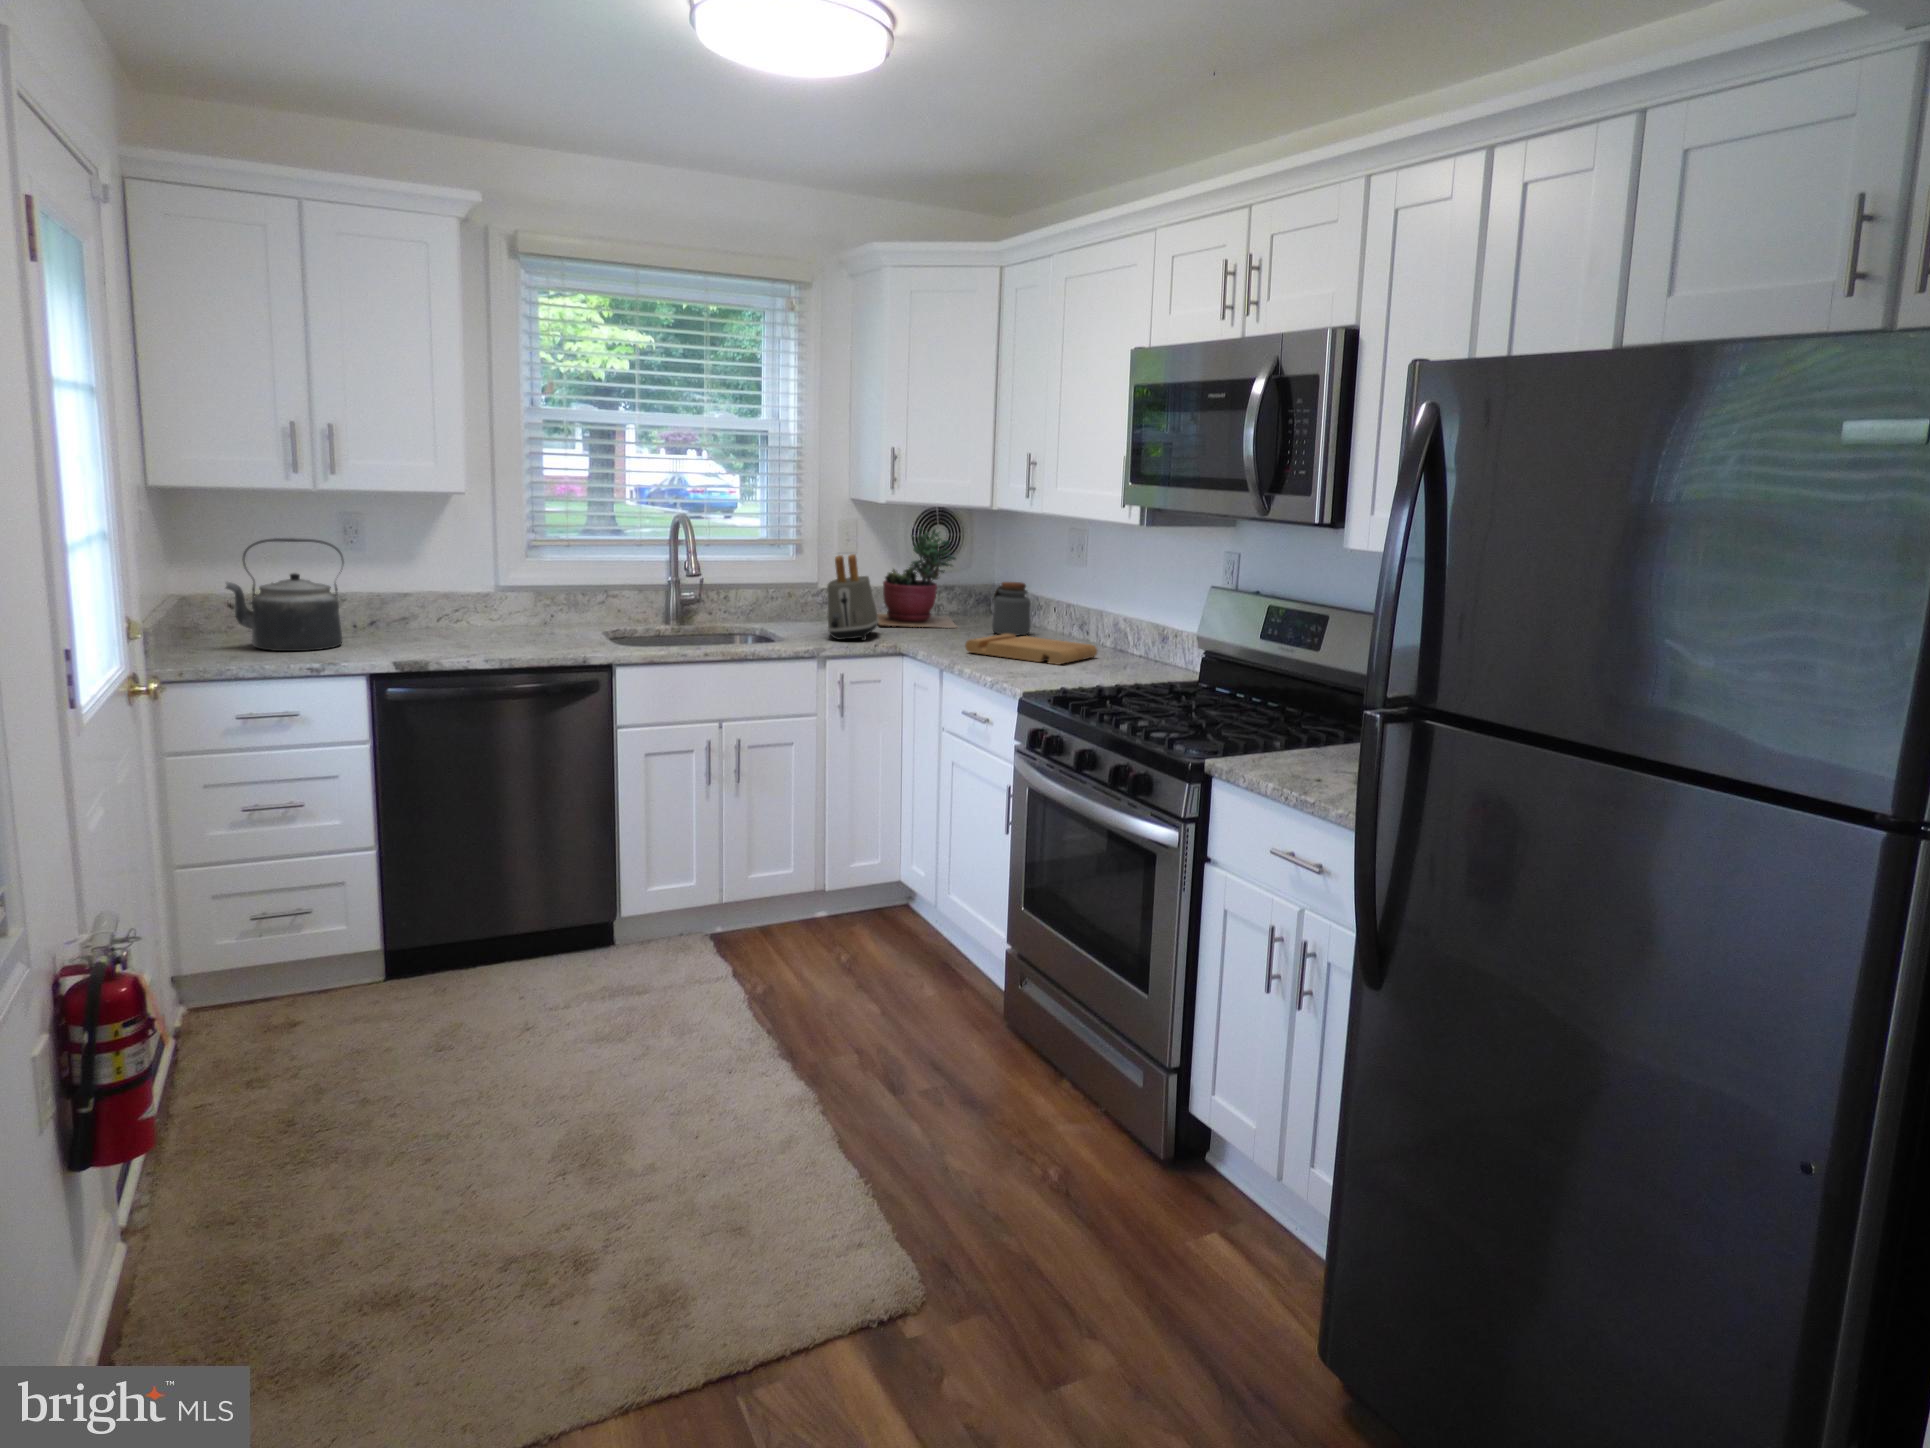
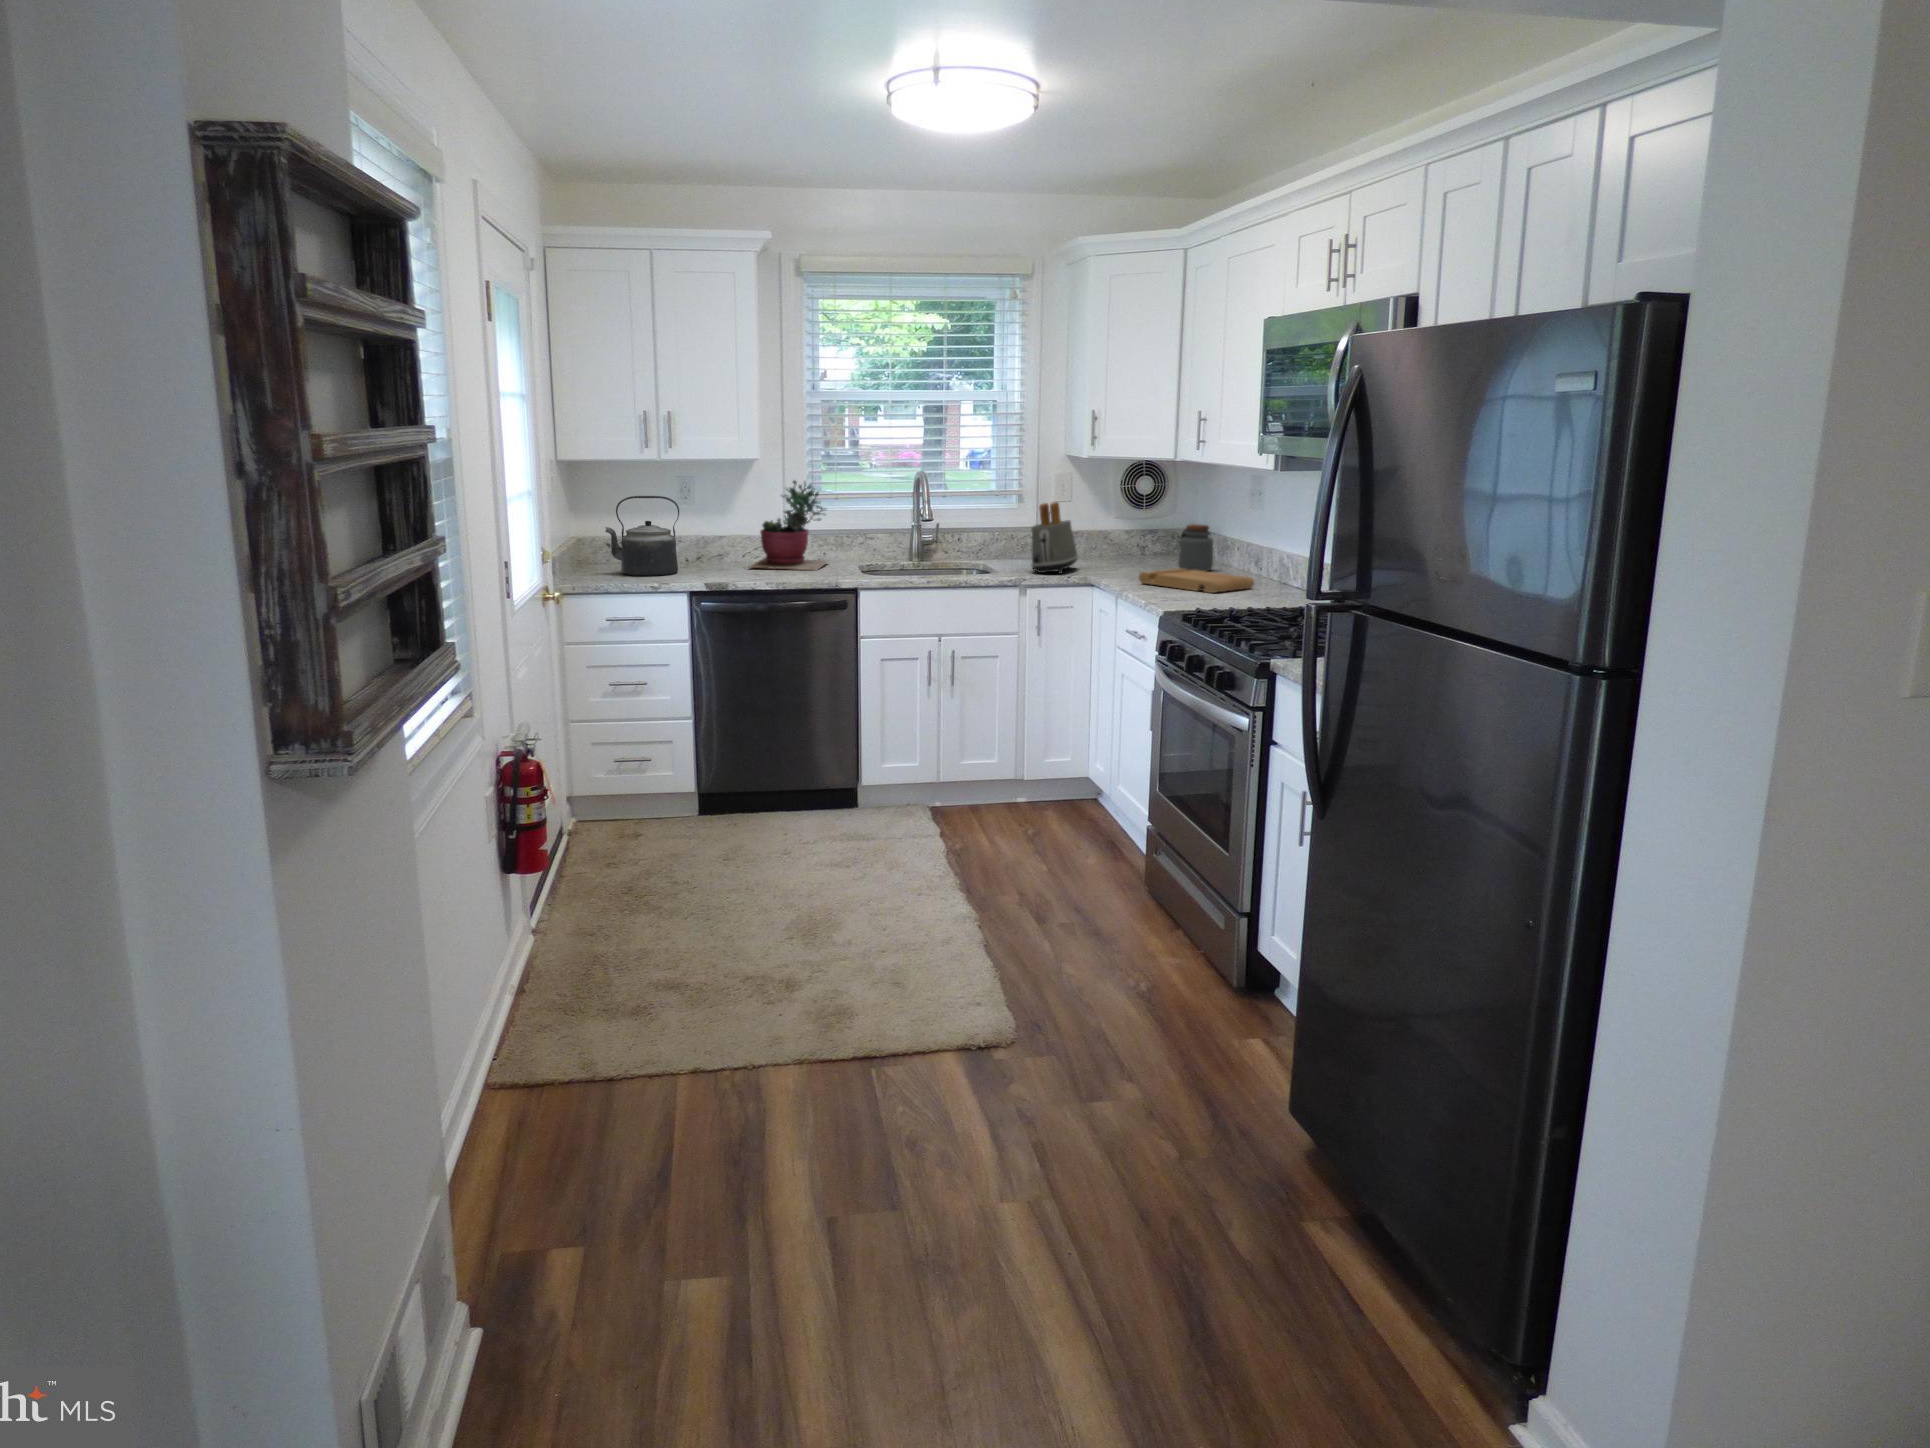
succulent plant: present [877,527,957,628] -> present [751,481,828,570]

